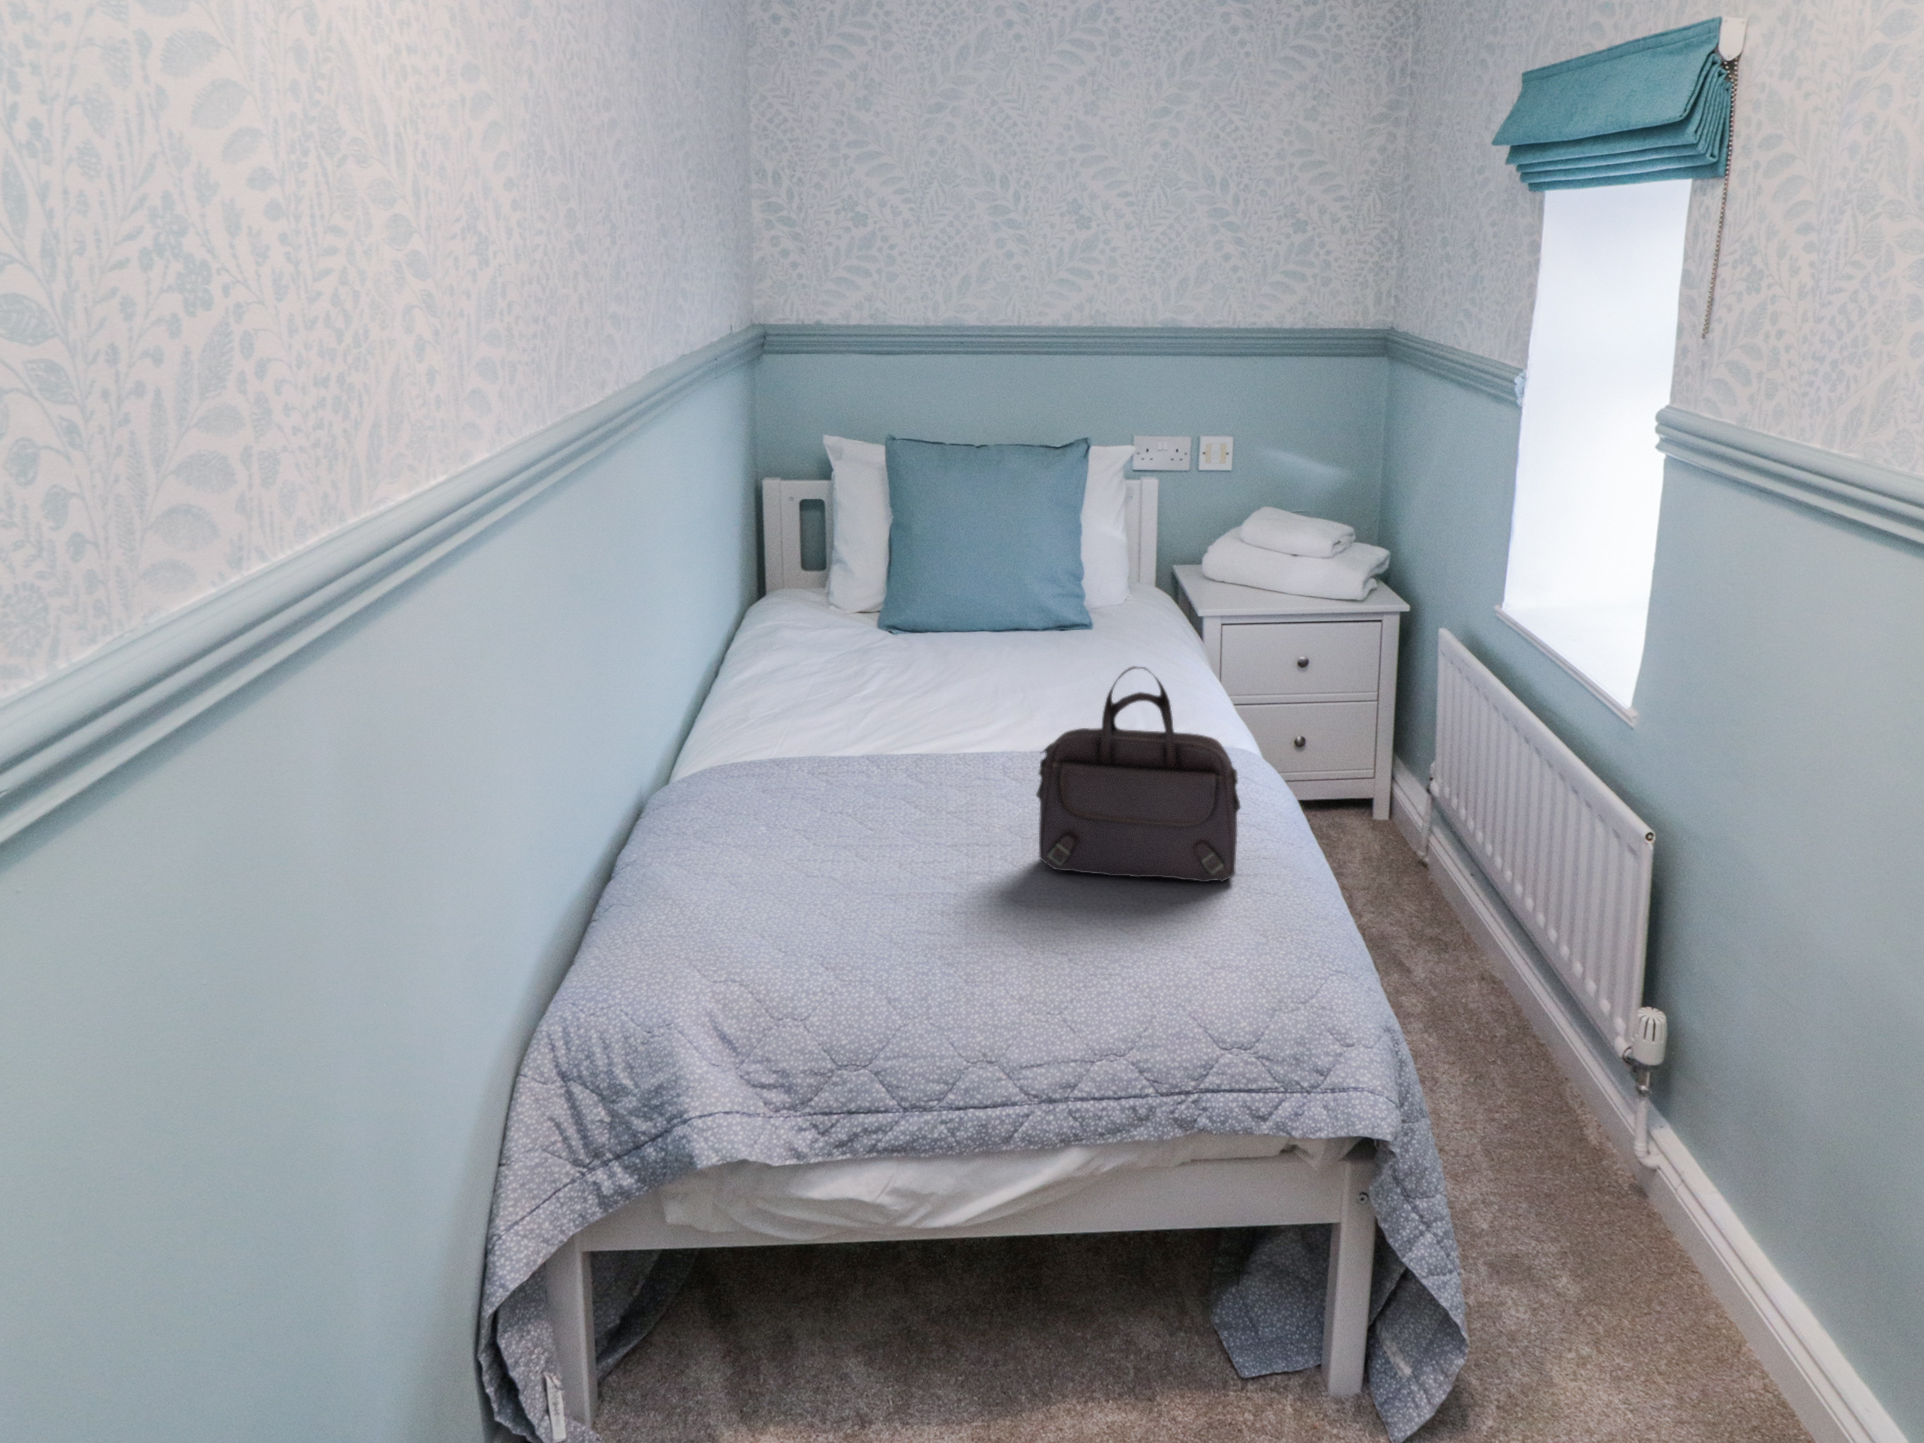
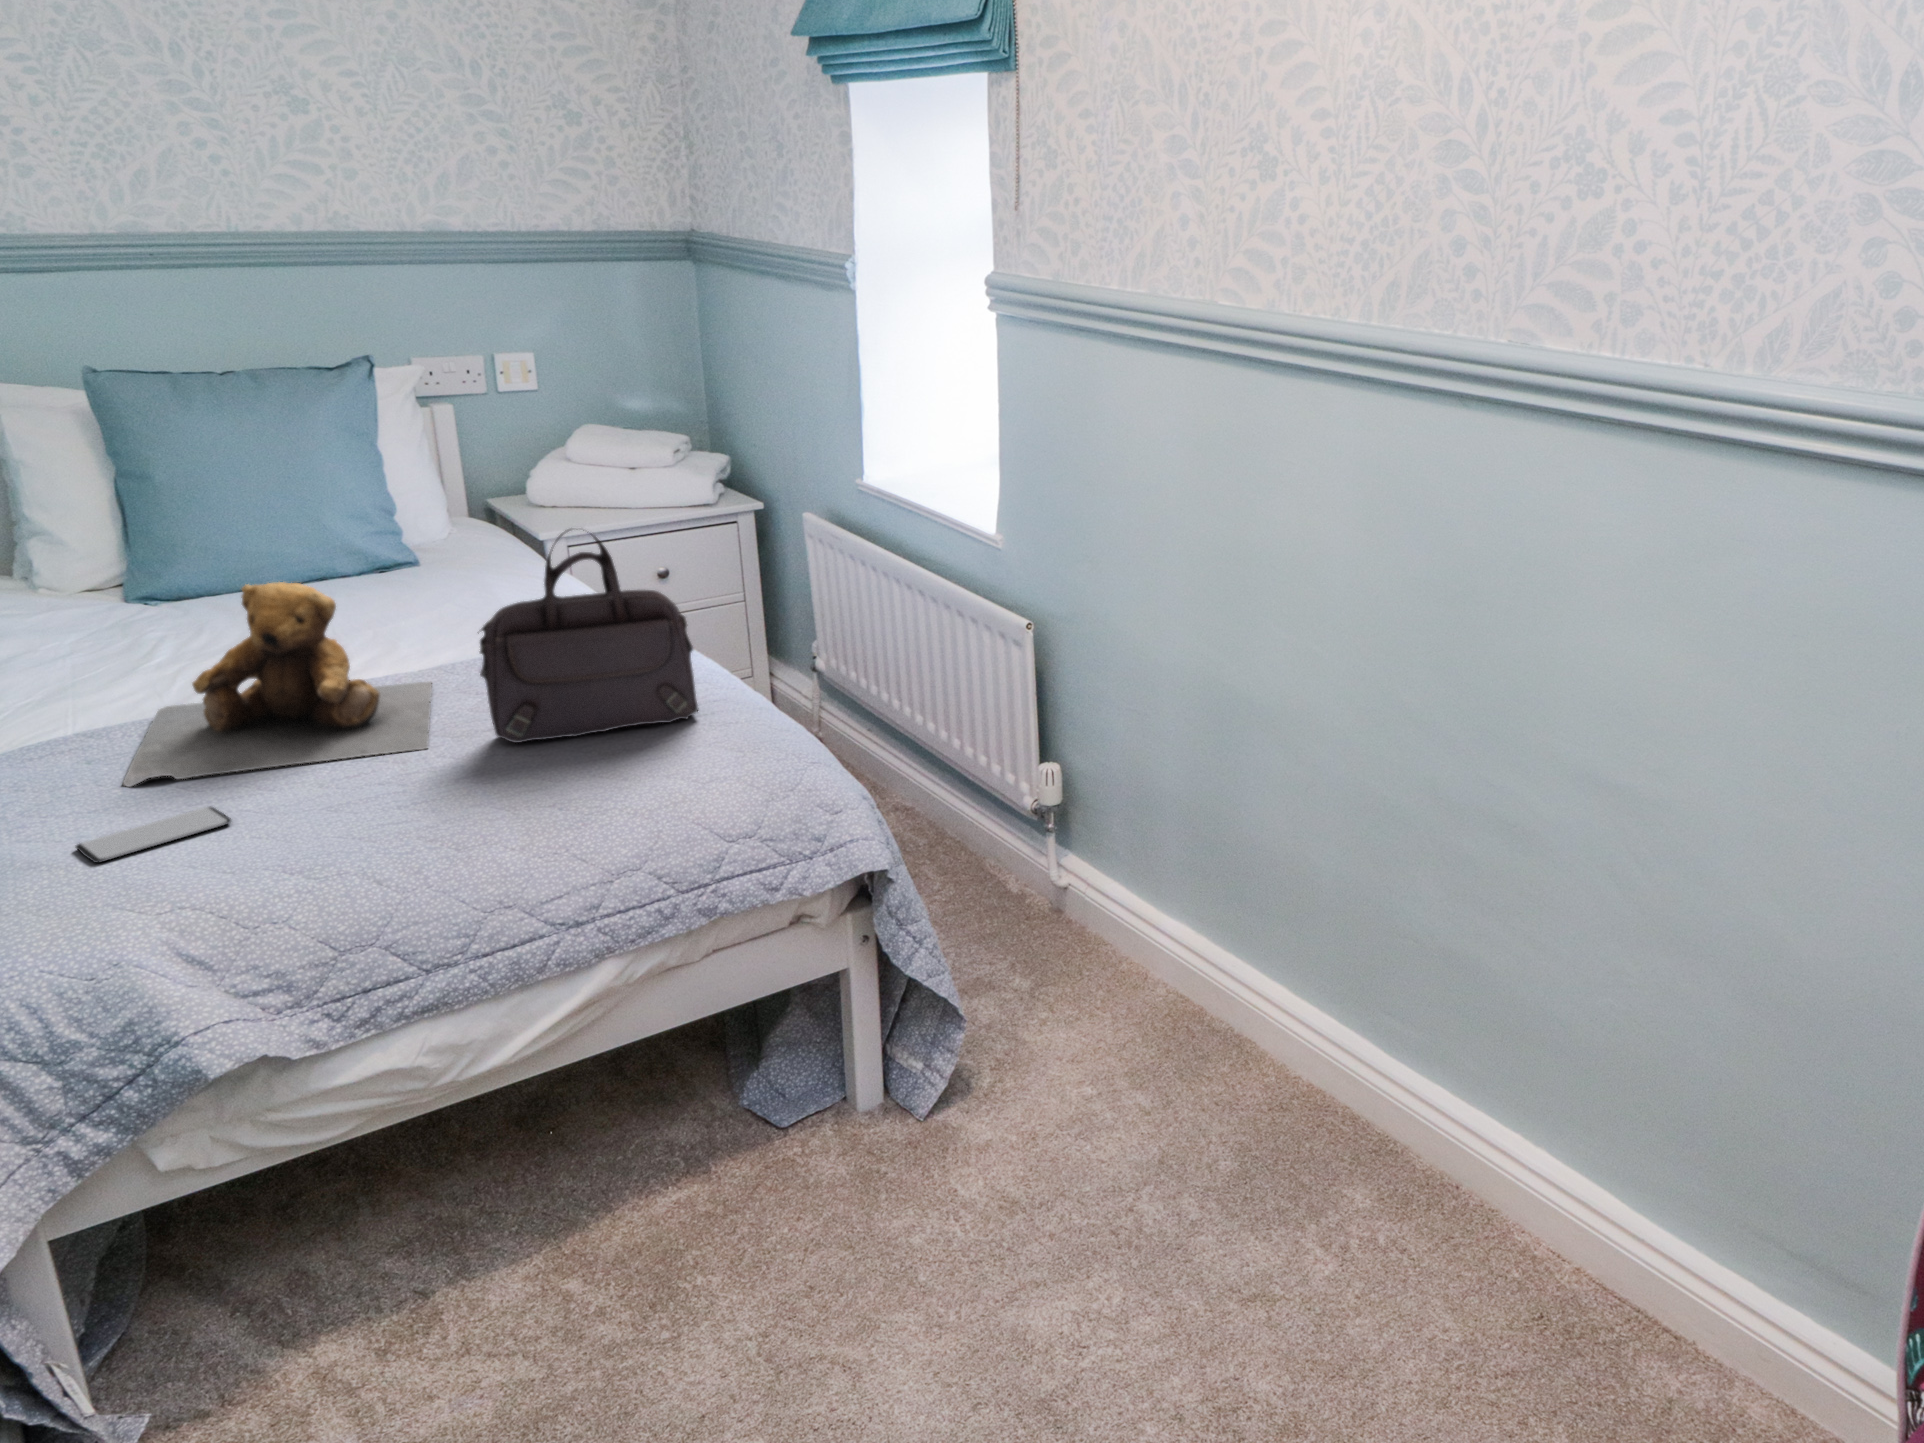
teddy bear: none [753,665,1021,855] -> present [123,582,432,787]
smartphone: none [689,876,803,914] -> present [76,807,231,863]

